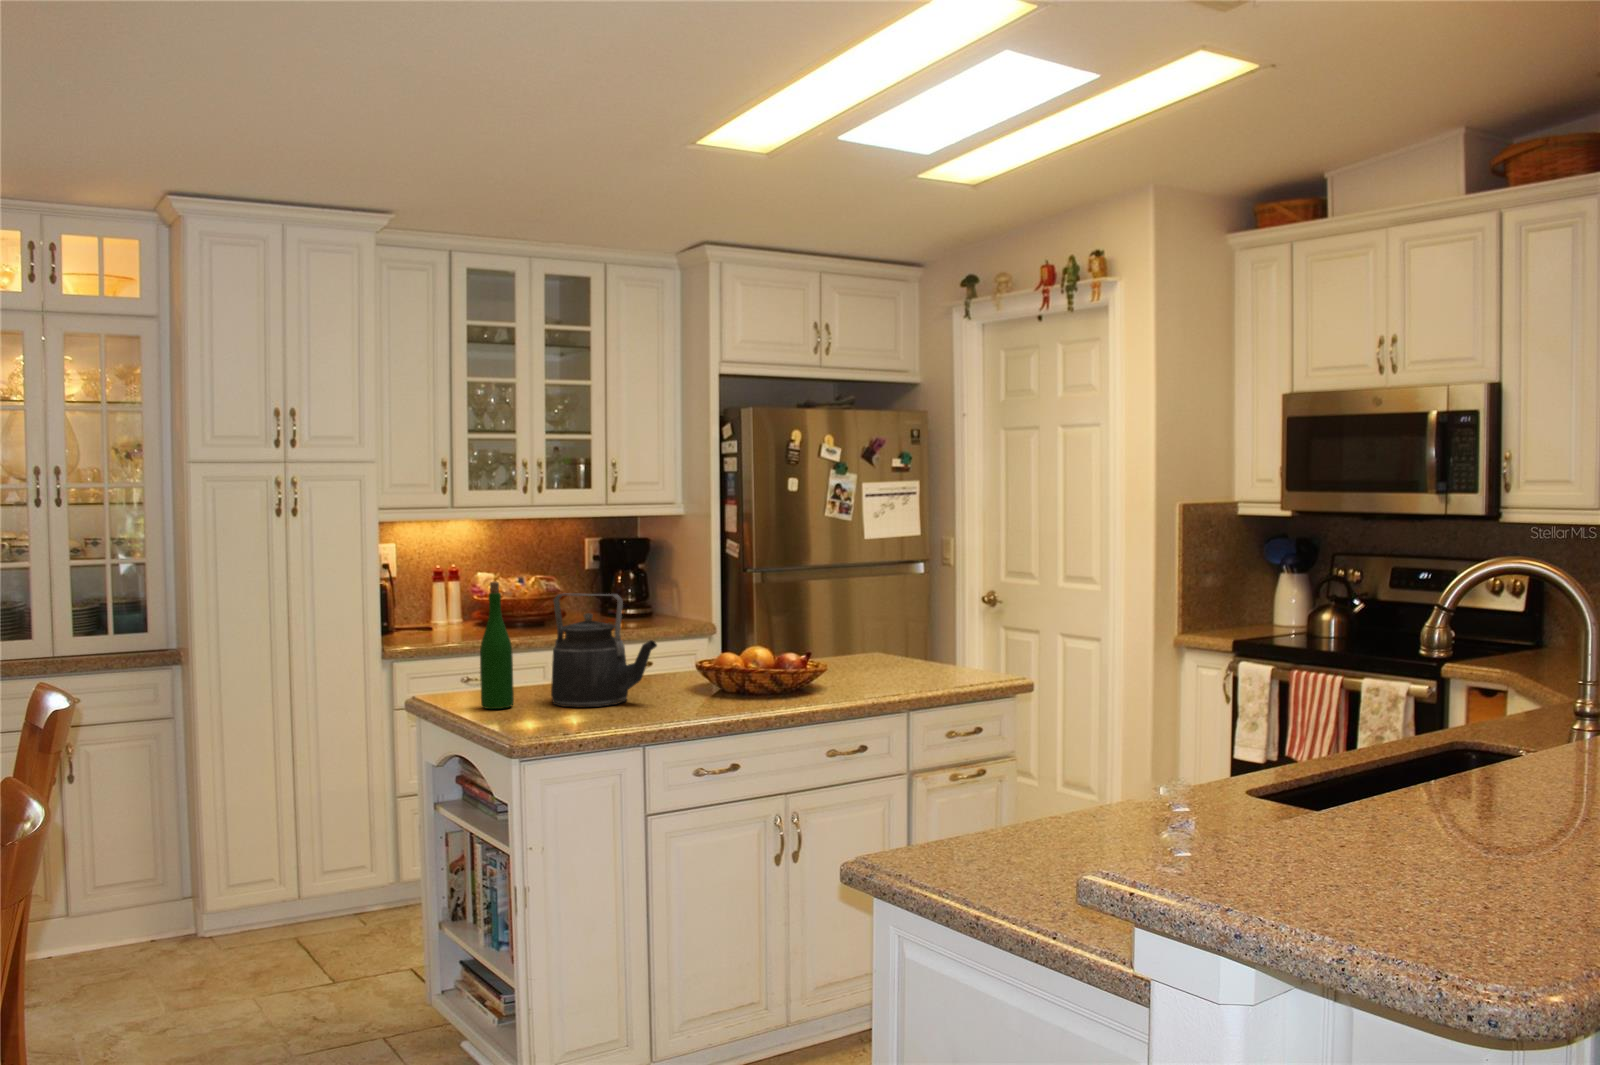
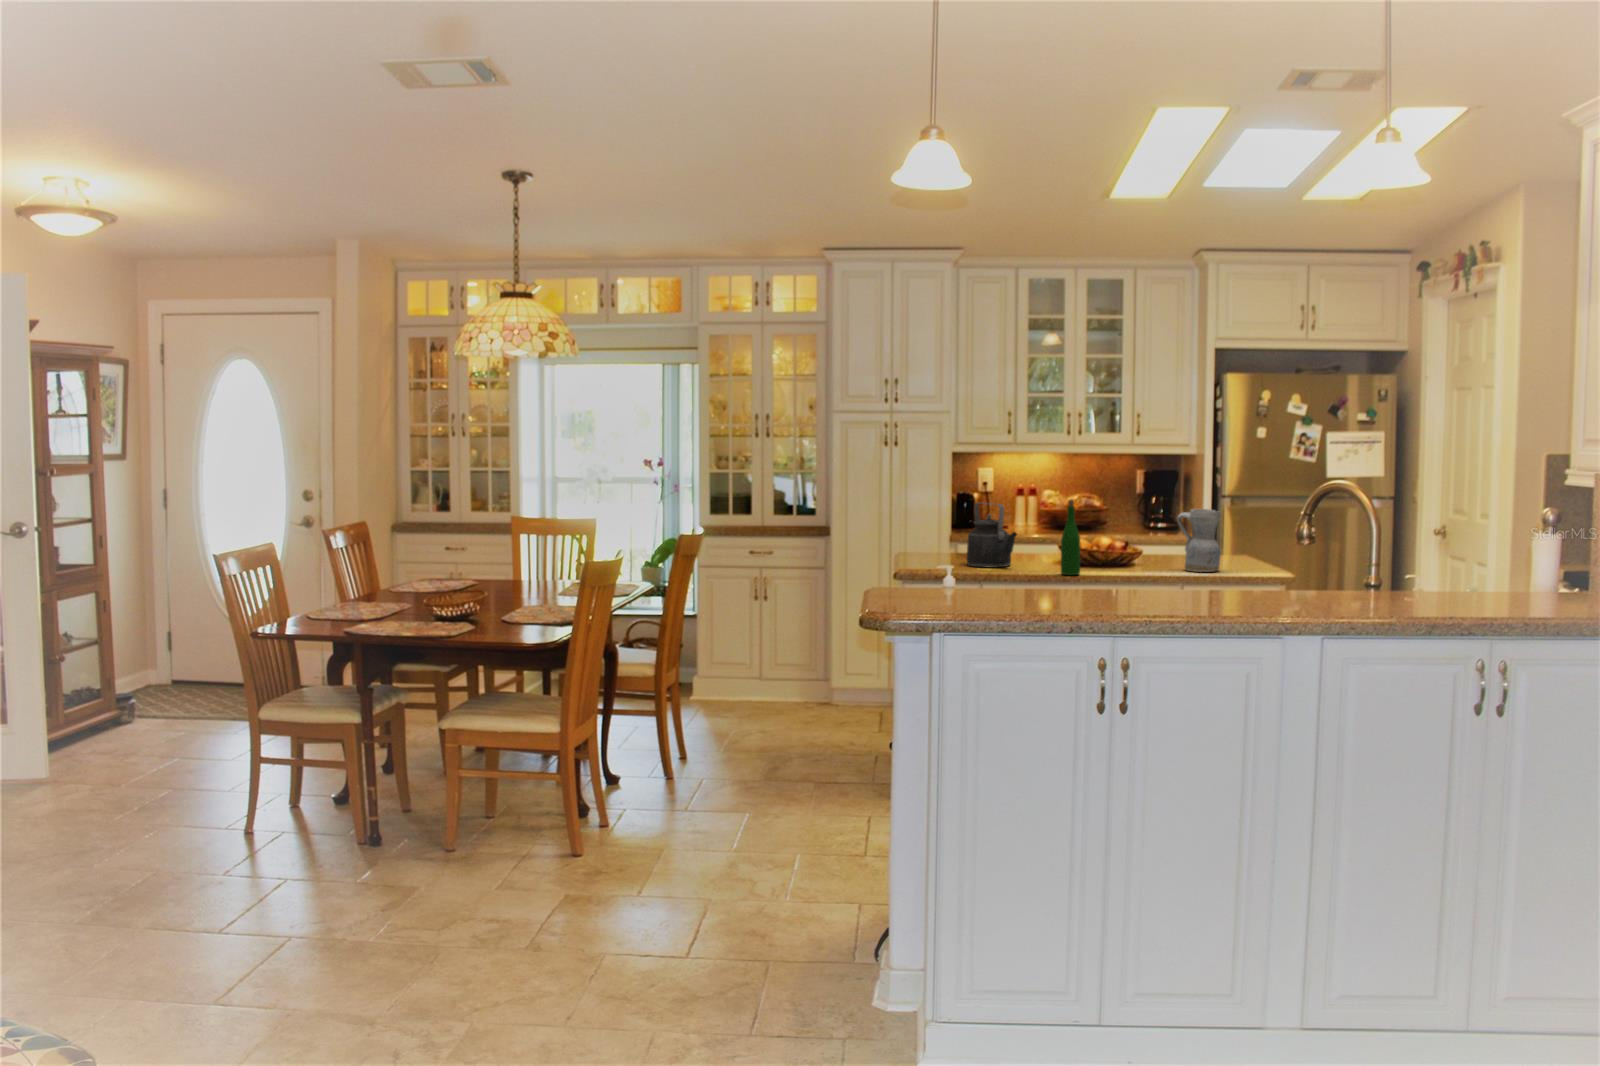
wine bottle: present [480,582,514,709] -> present [1061,499,1080,575]
ceramic pitcher: none [864,584,926,678] -> present [1177,509,1221,572]

